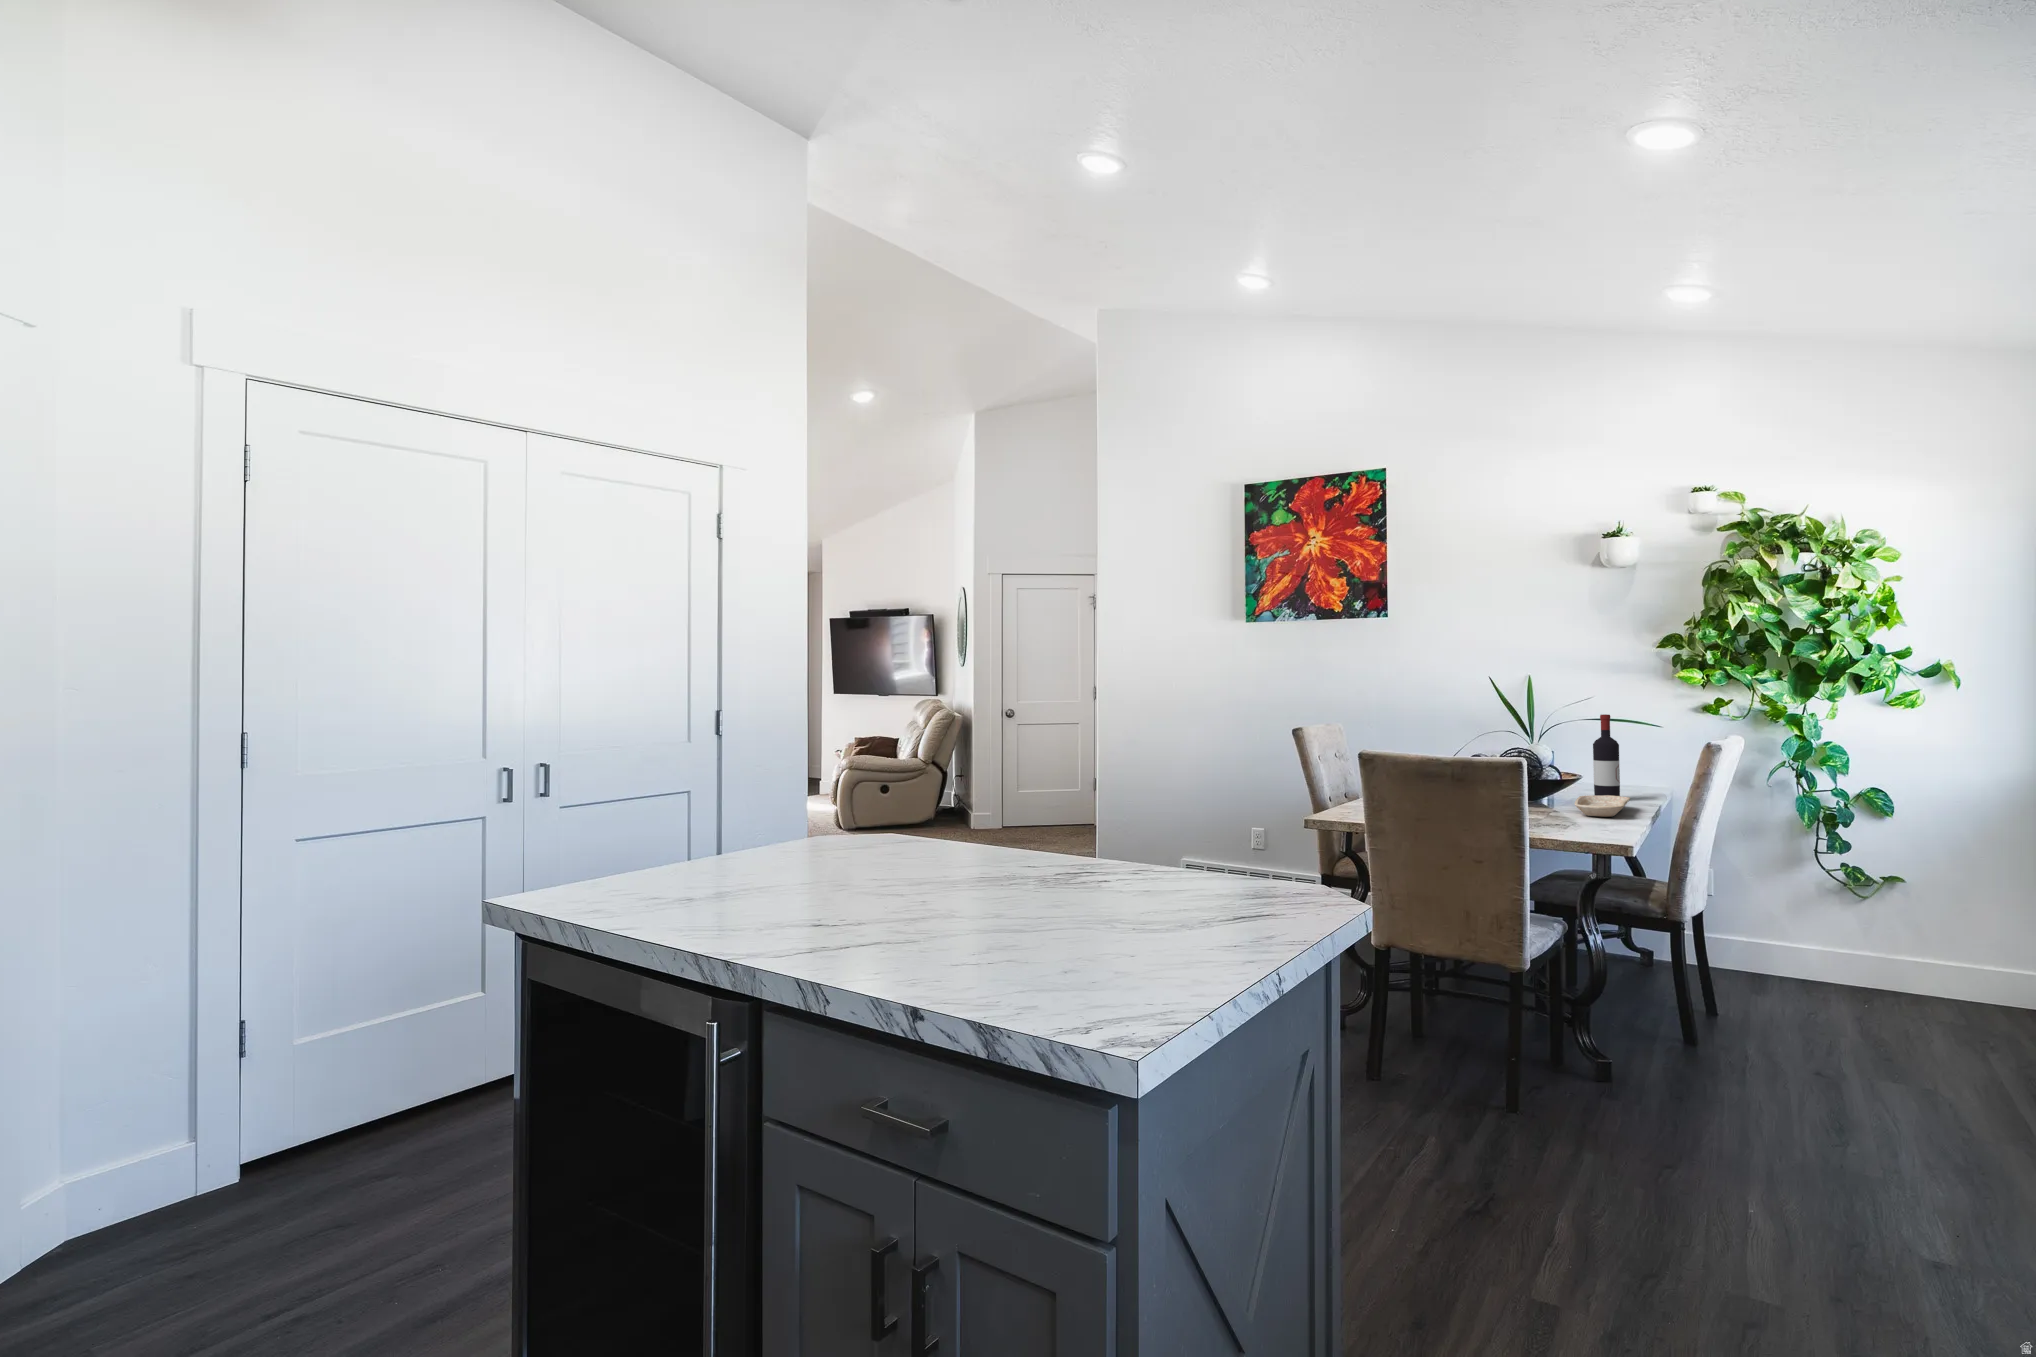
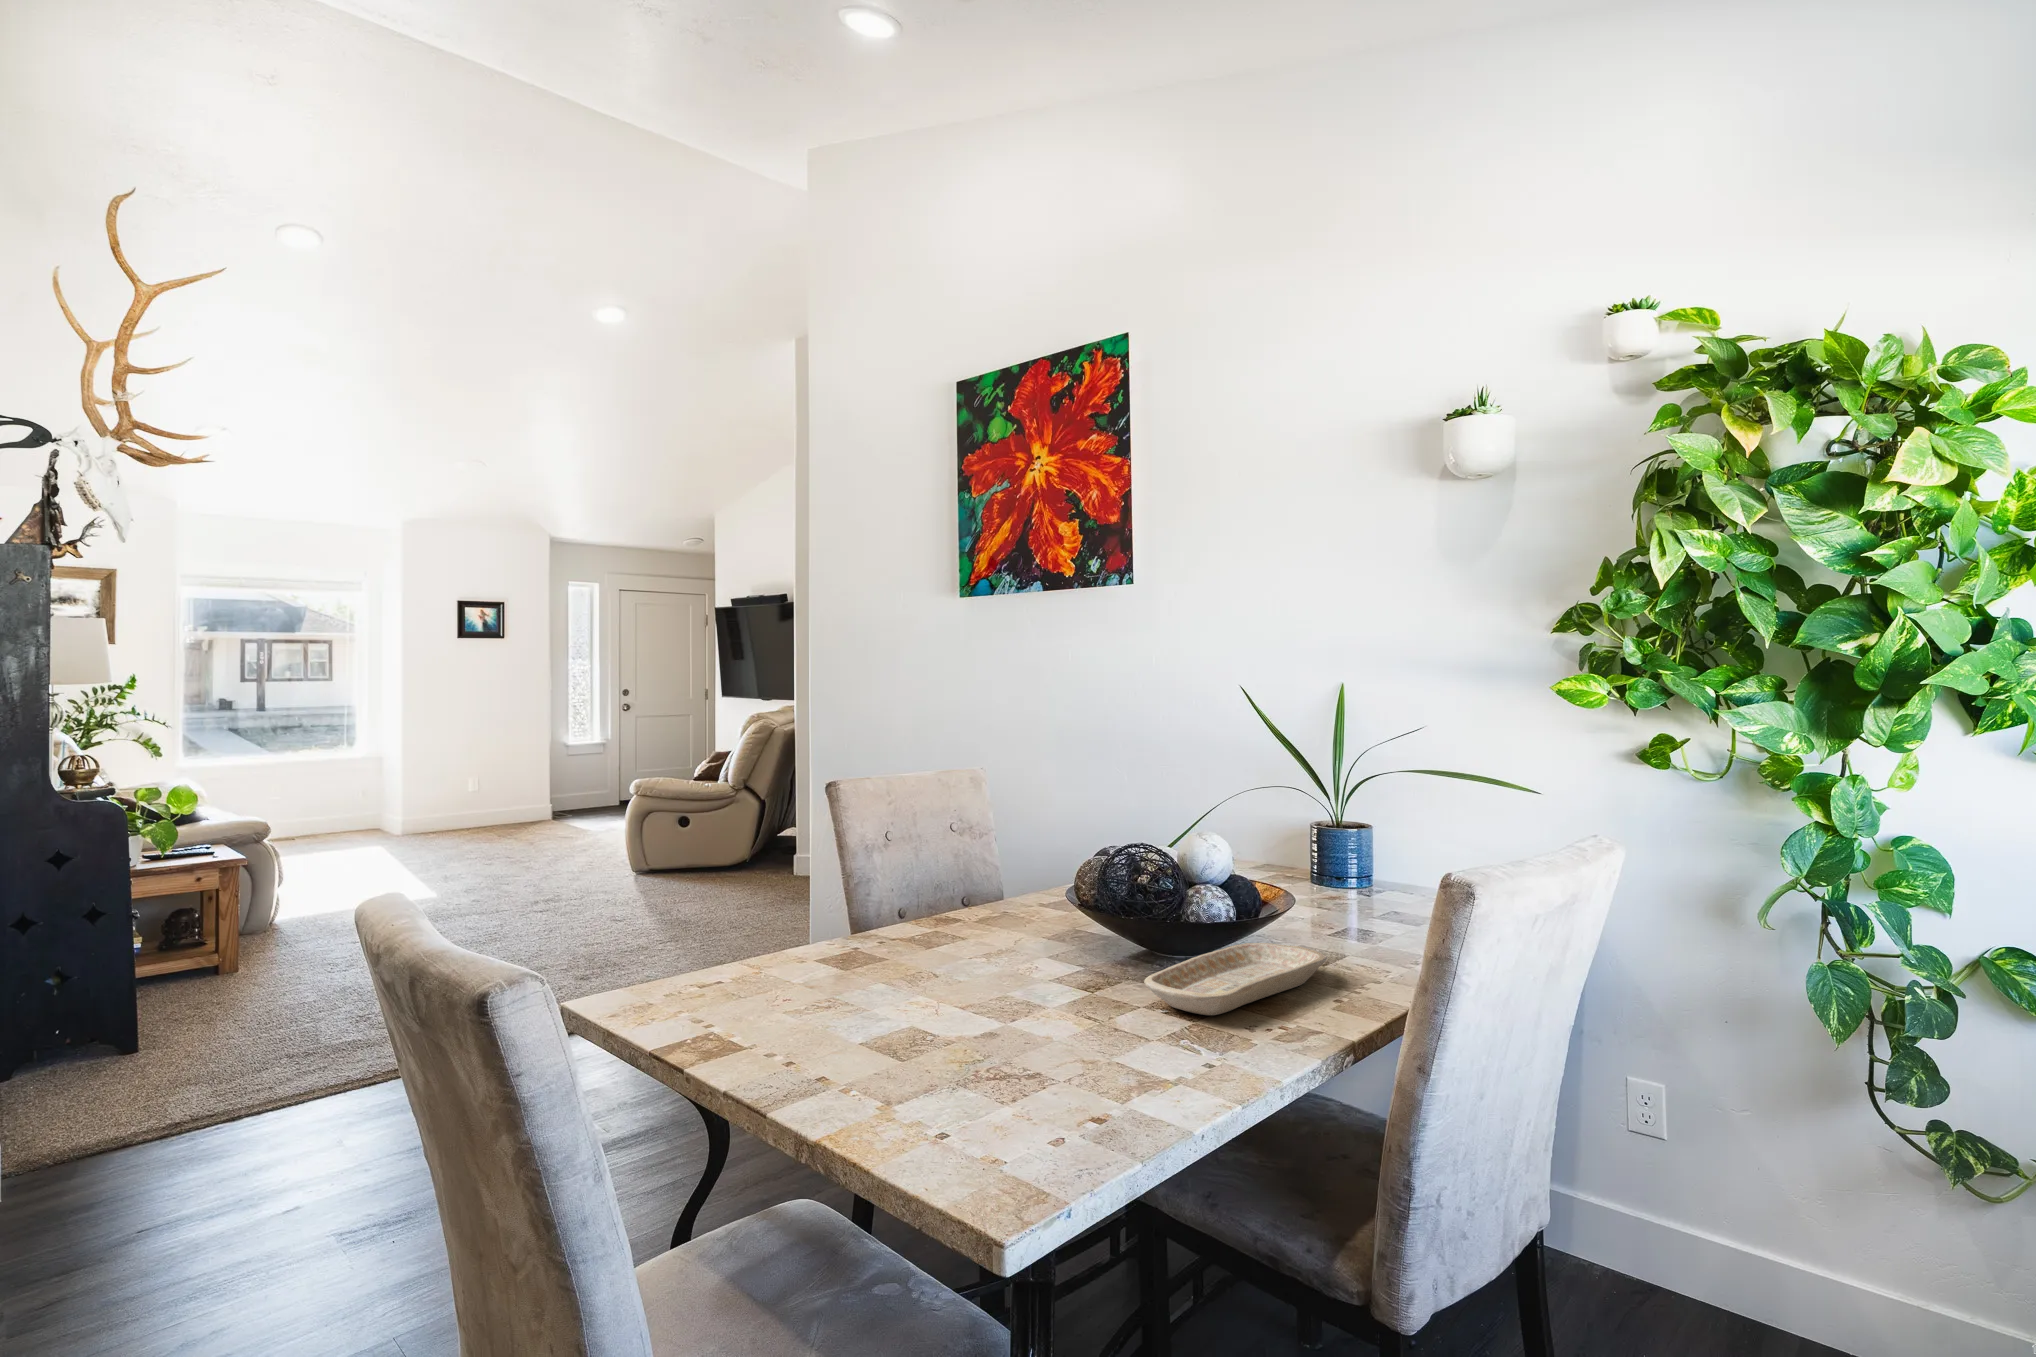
wine bottle: present [1593,714,1620,796] -> none [1317,765,1367,950]

